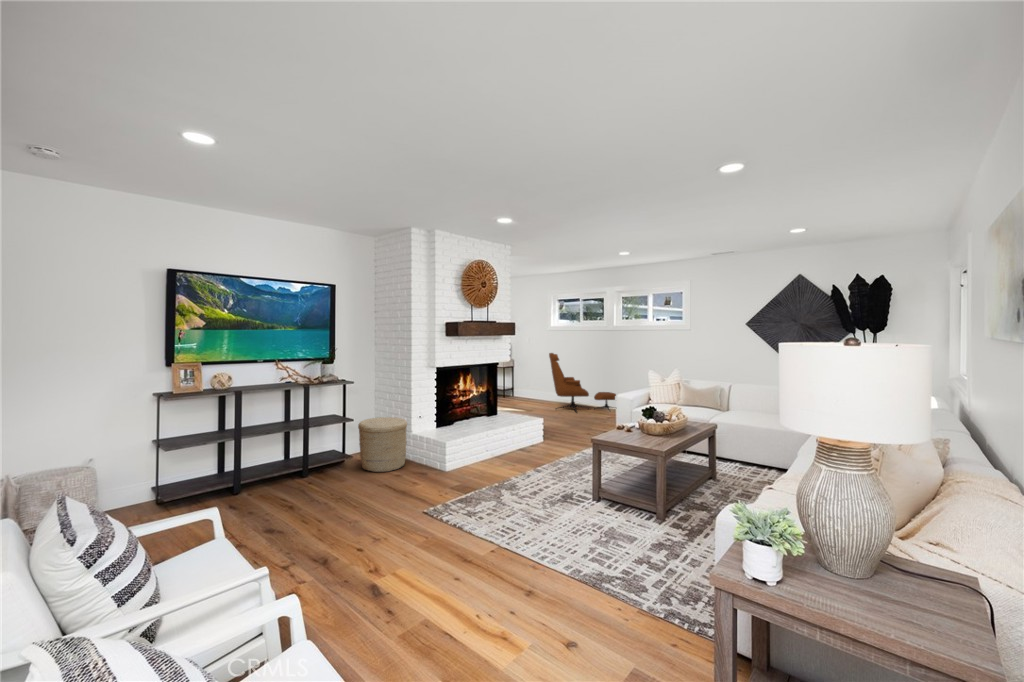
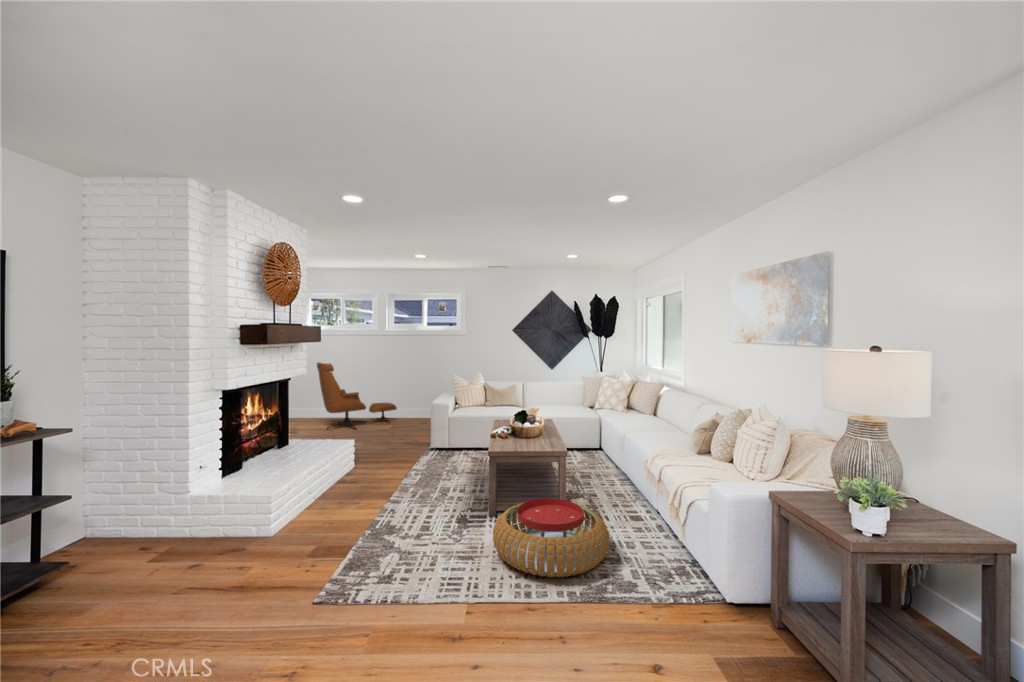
woven basket: present [358,417,407,472] -> none [98,473,197,573]
pouf: none [552,488,665,562] -> present [493,499,609,577]

